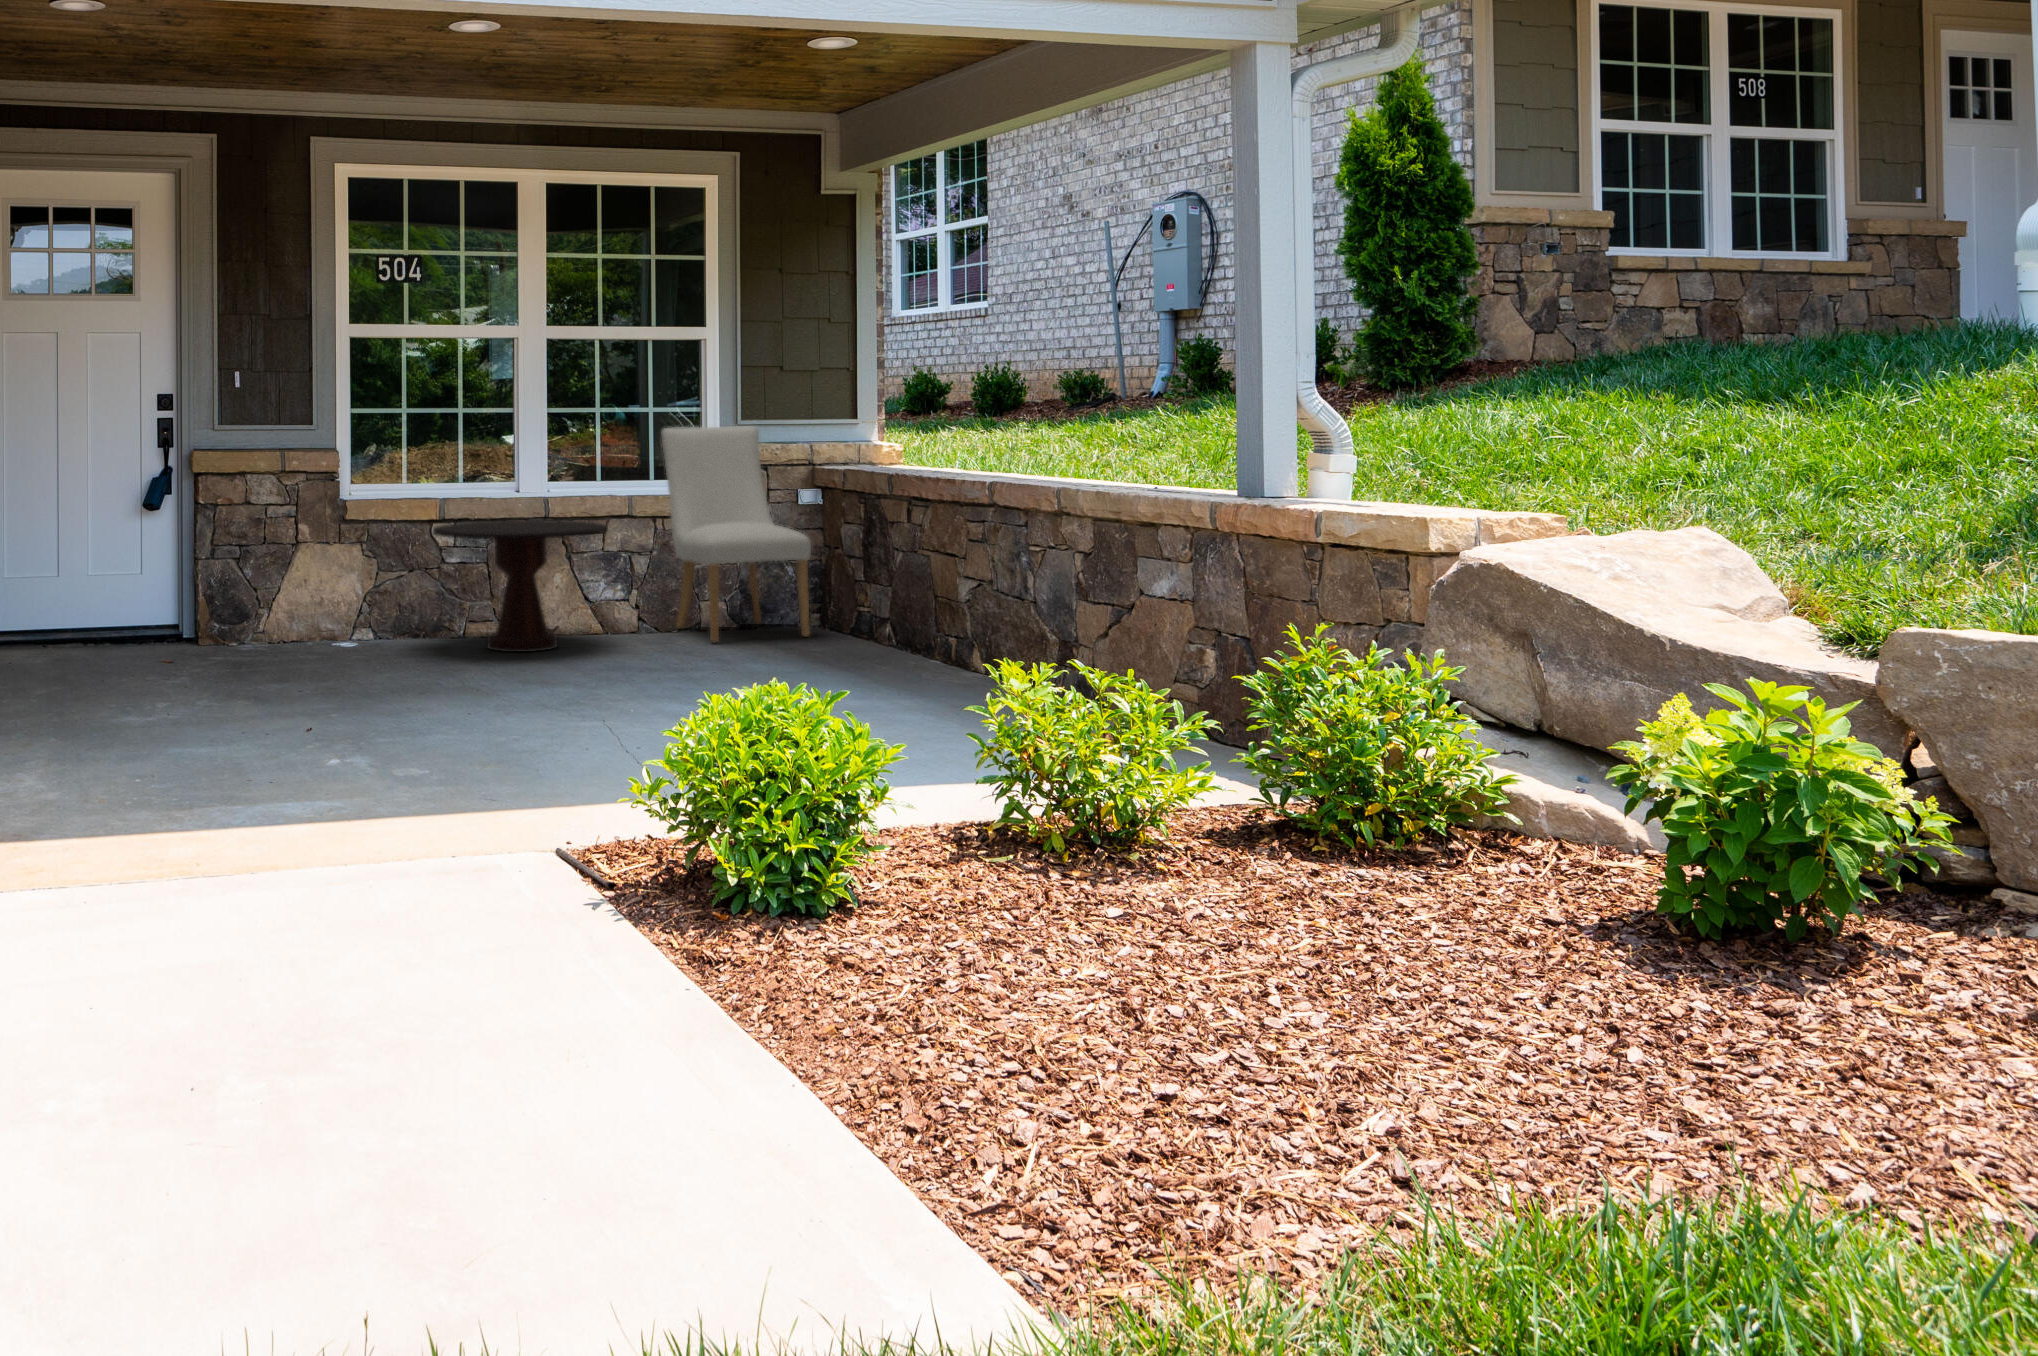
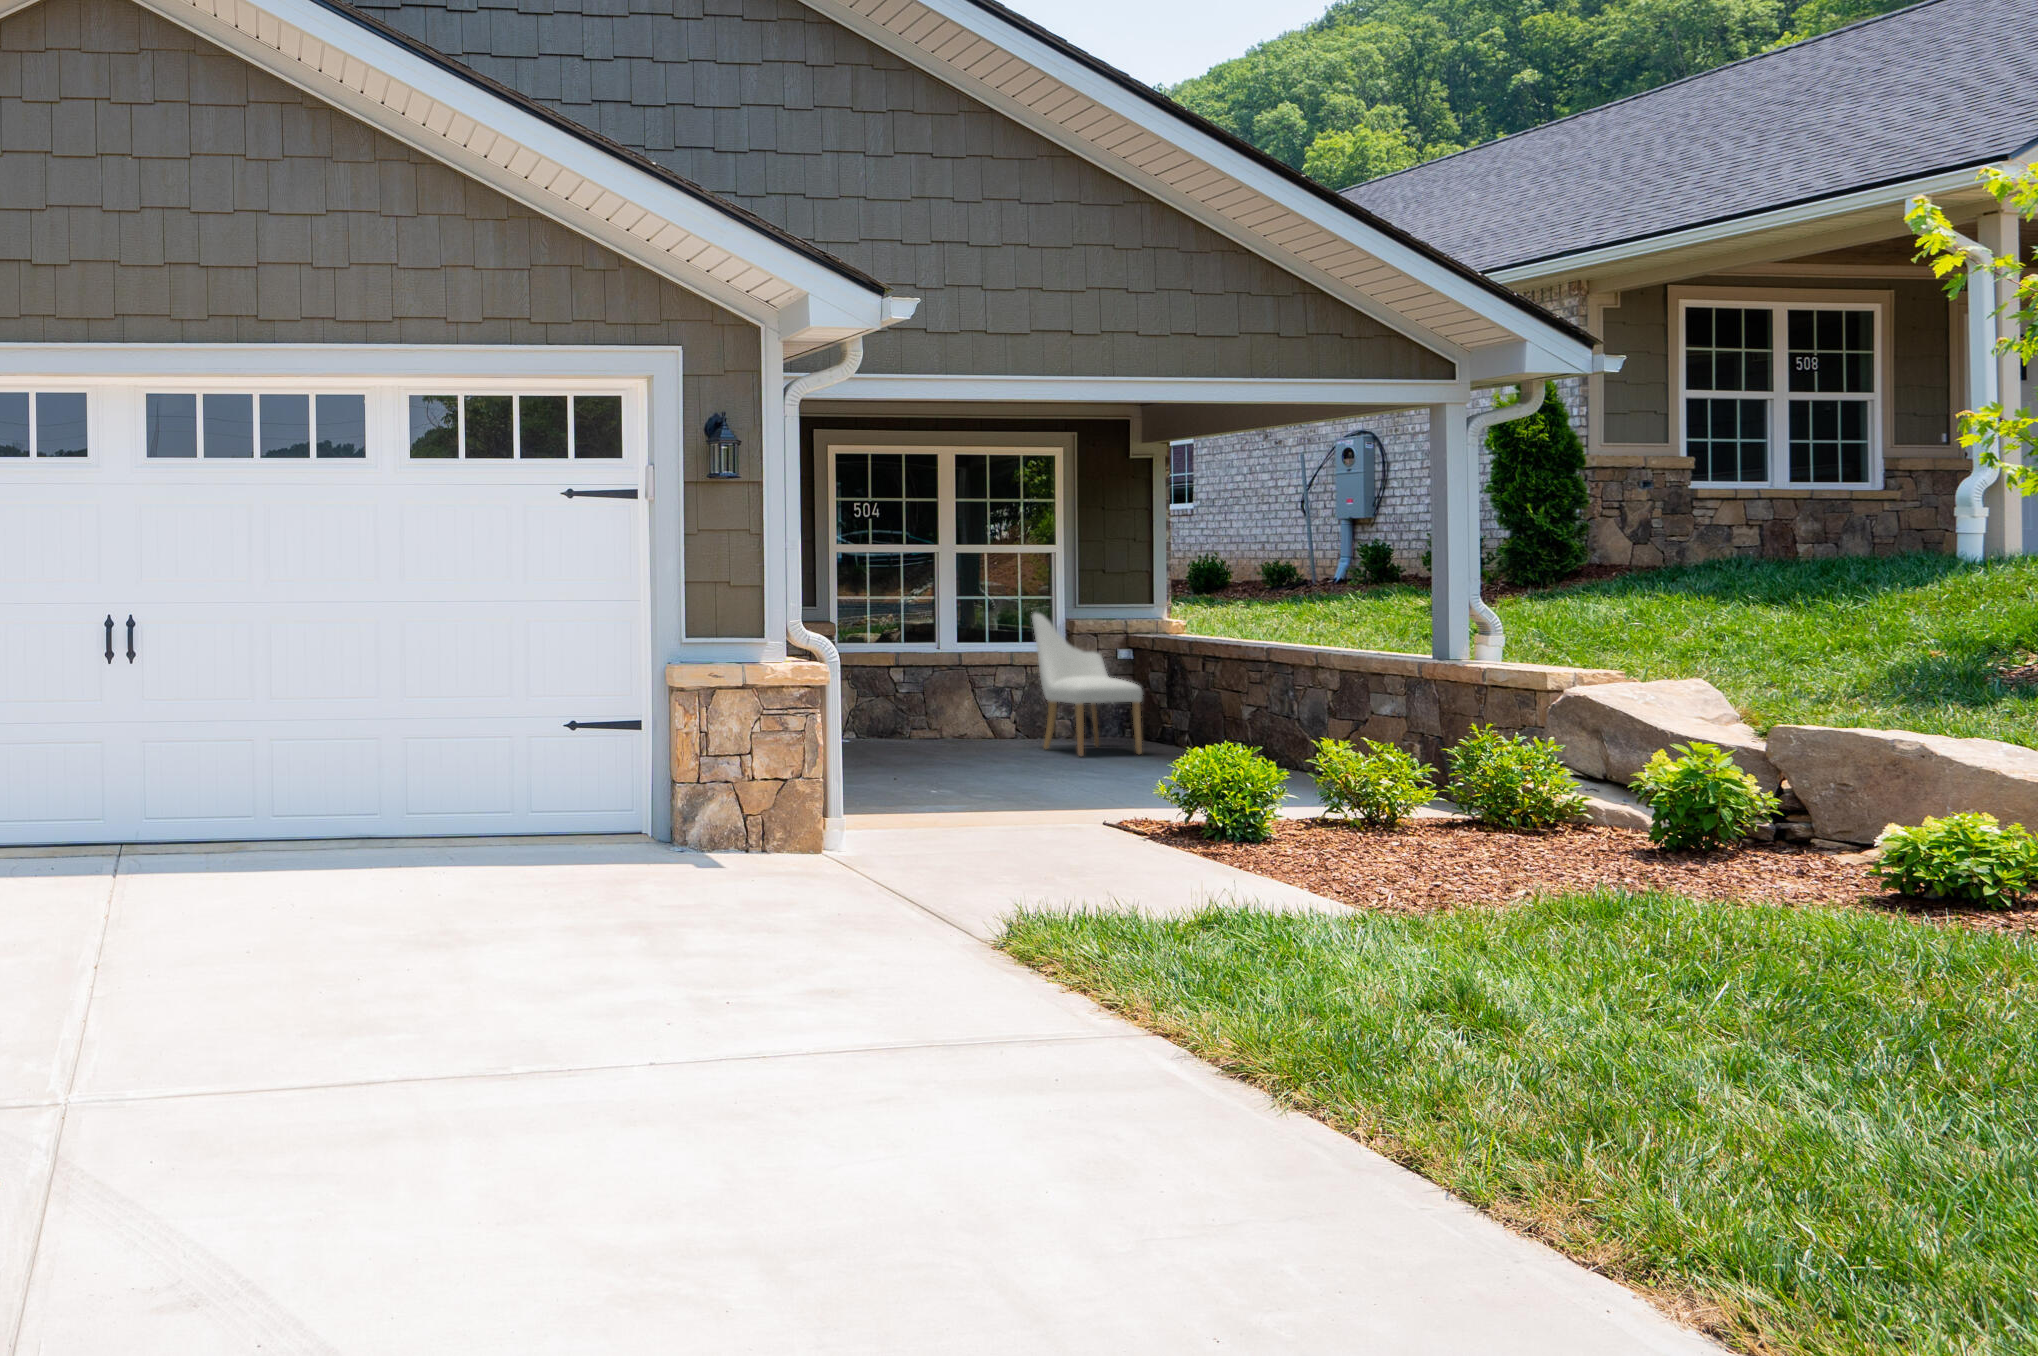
side table: present [433,520,608,652] -> none [890,672,1011,760]

